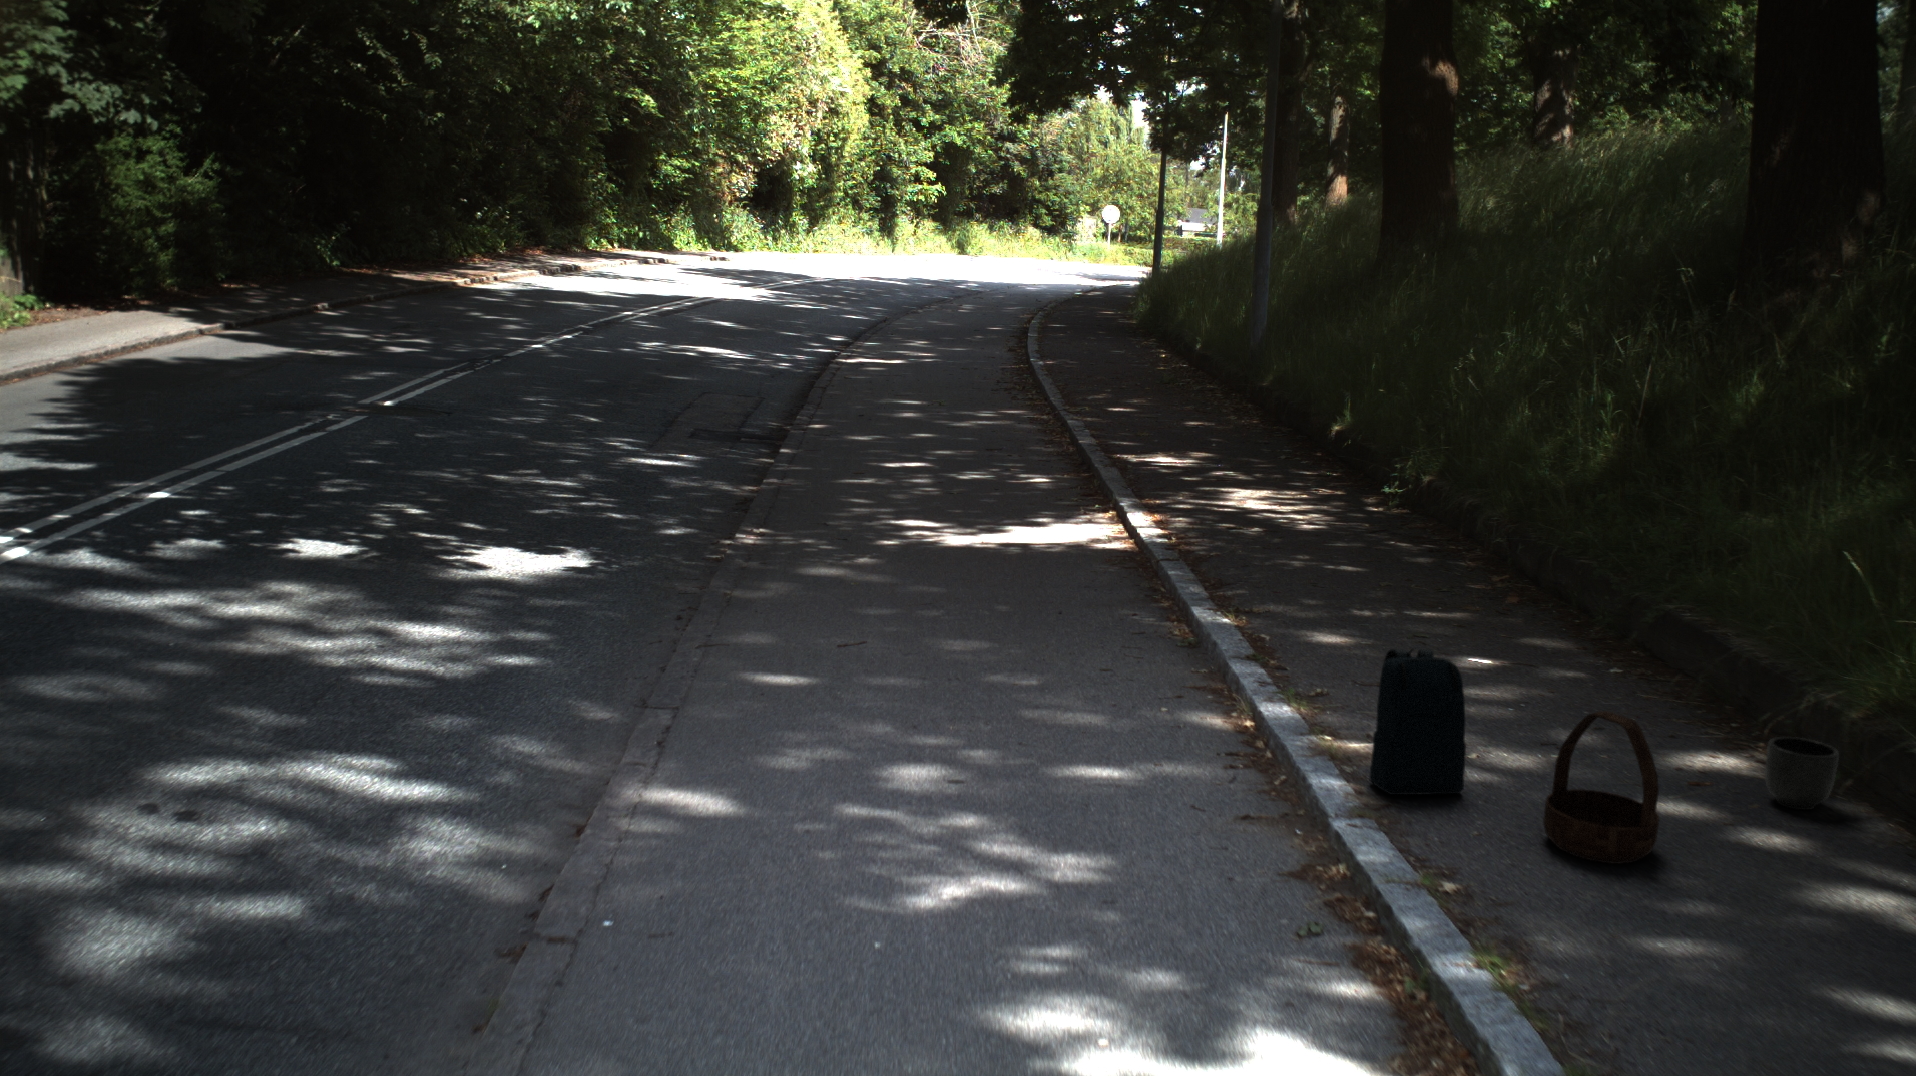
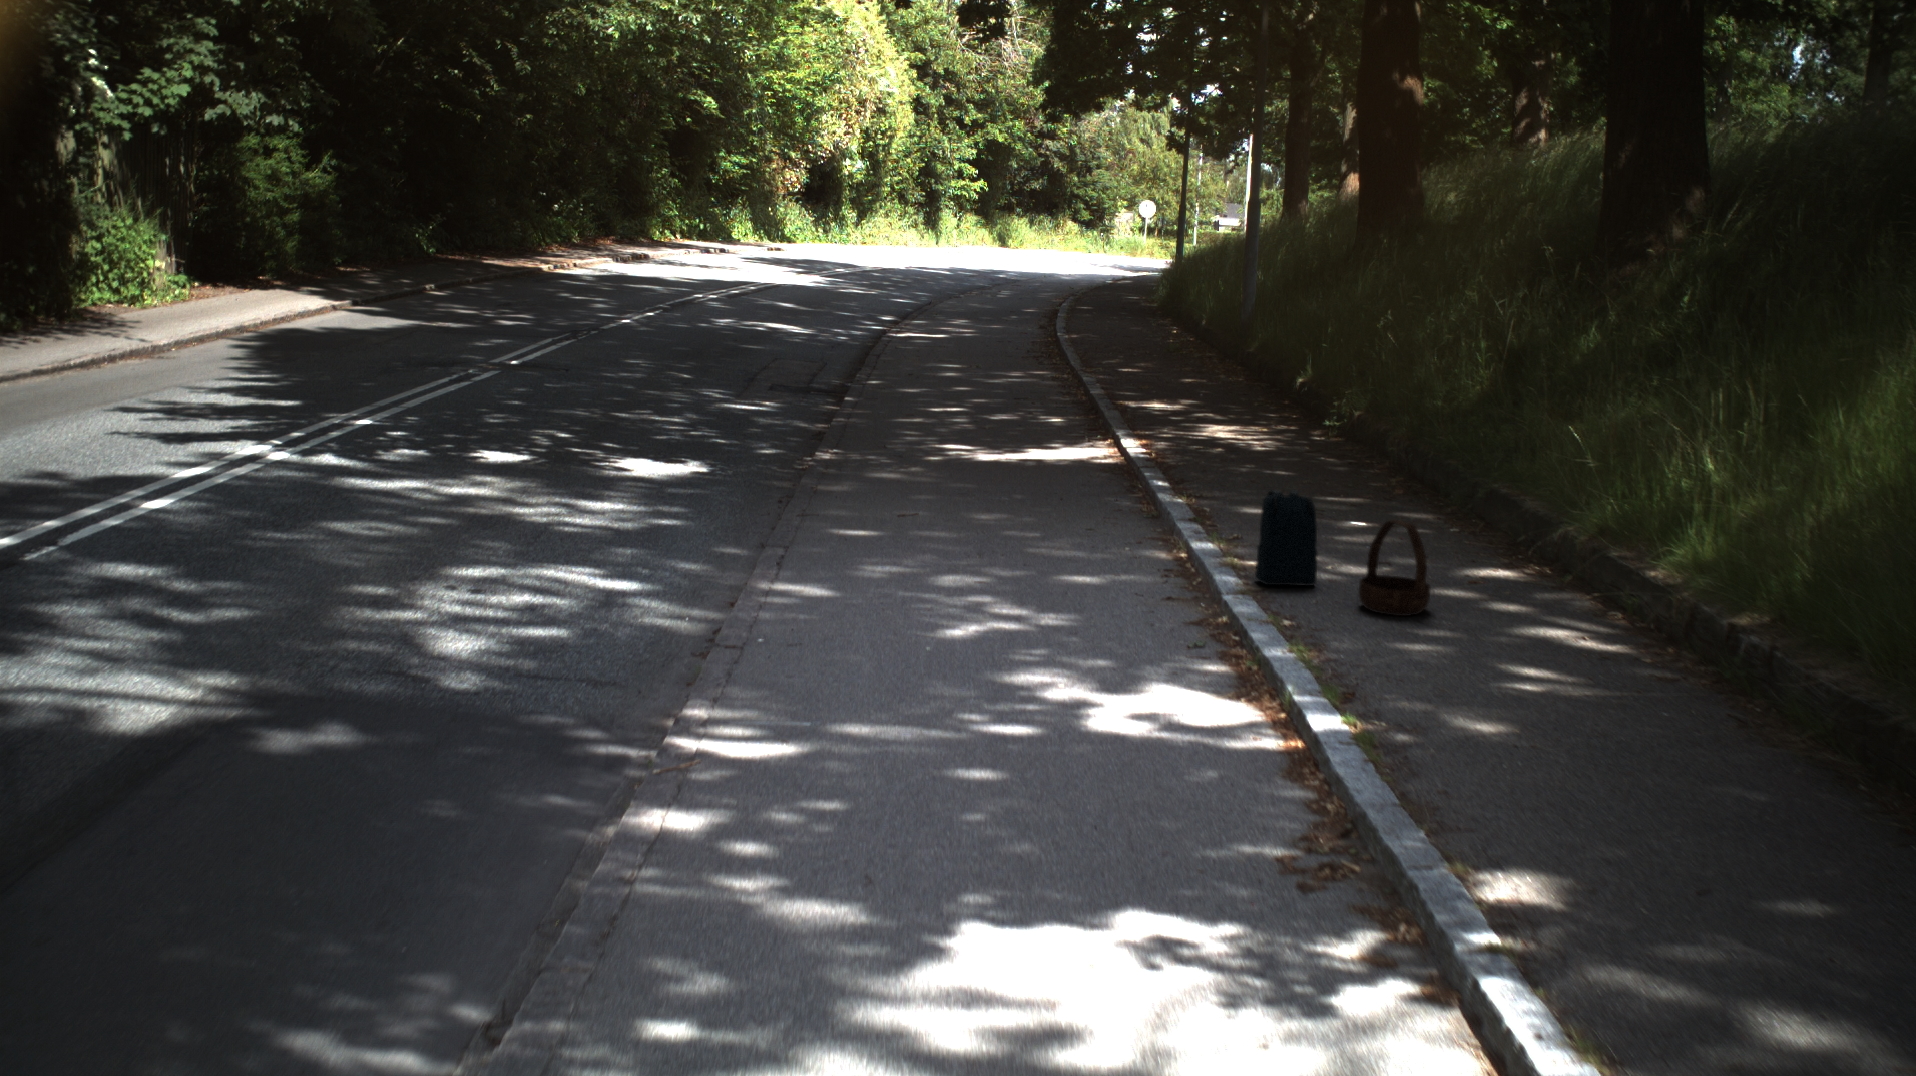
planter: present [1765,737,1839,810] -> none [1519,550,1565,596]

